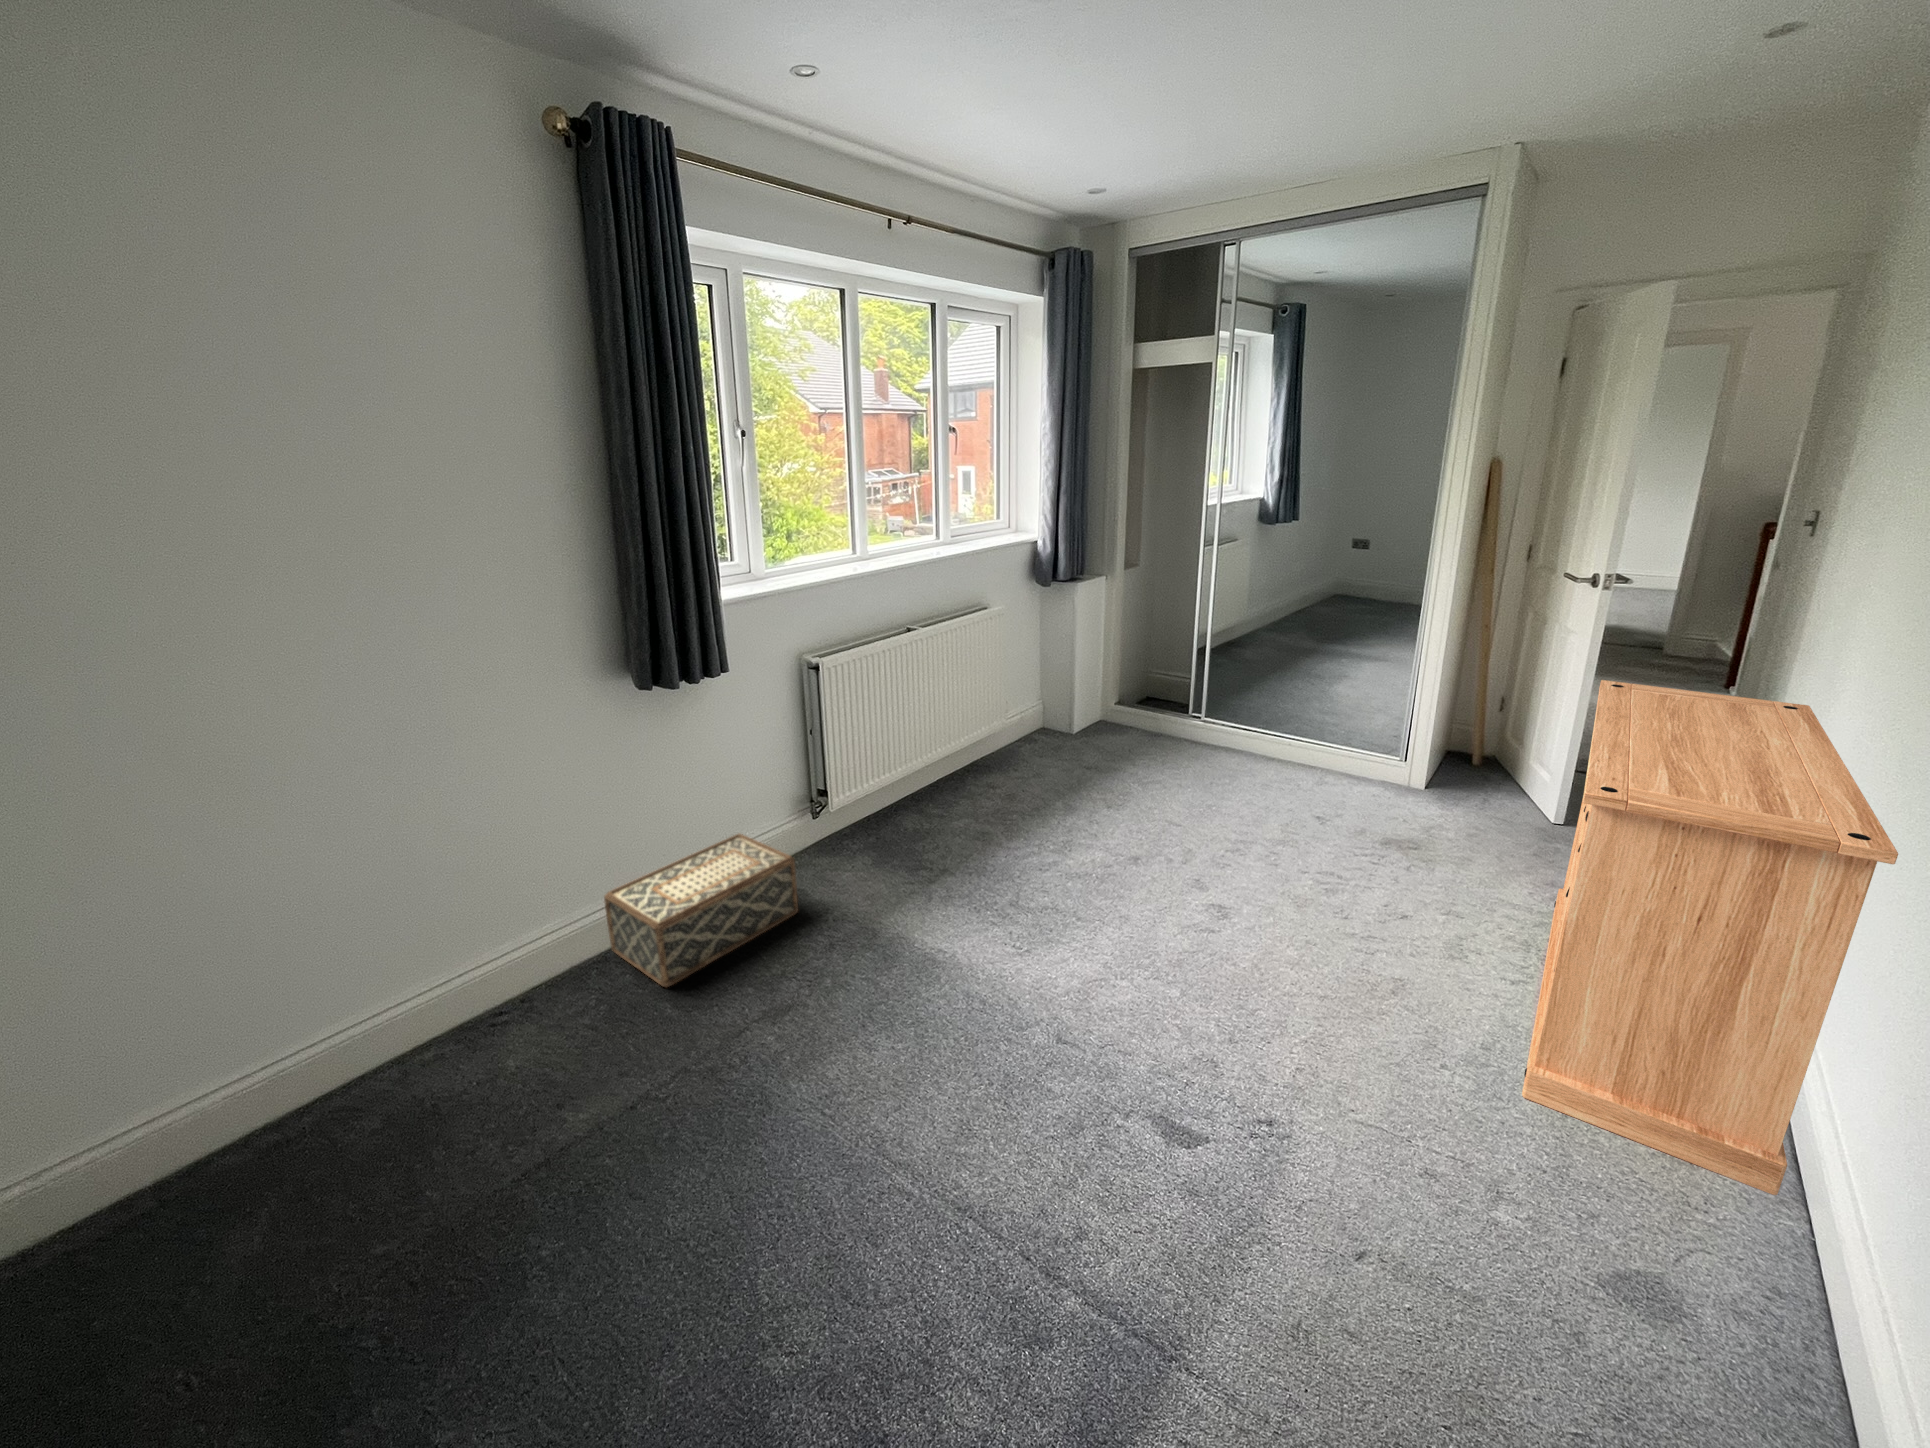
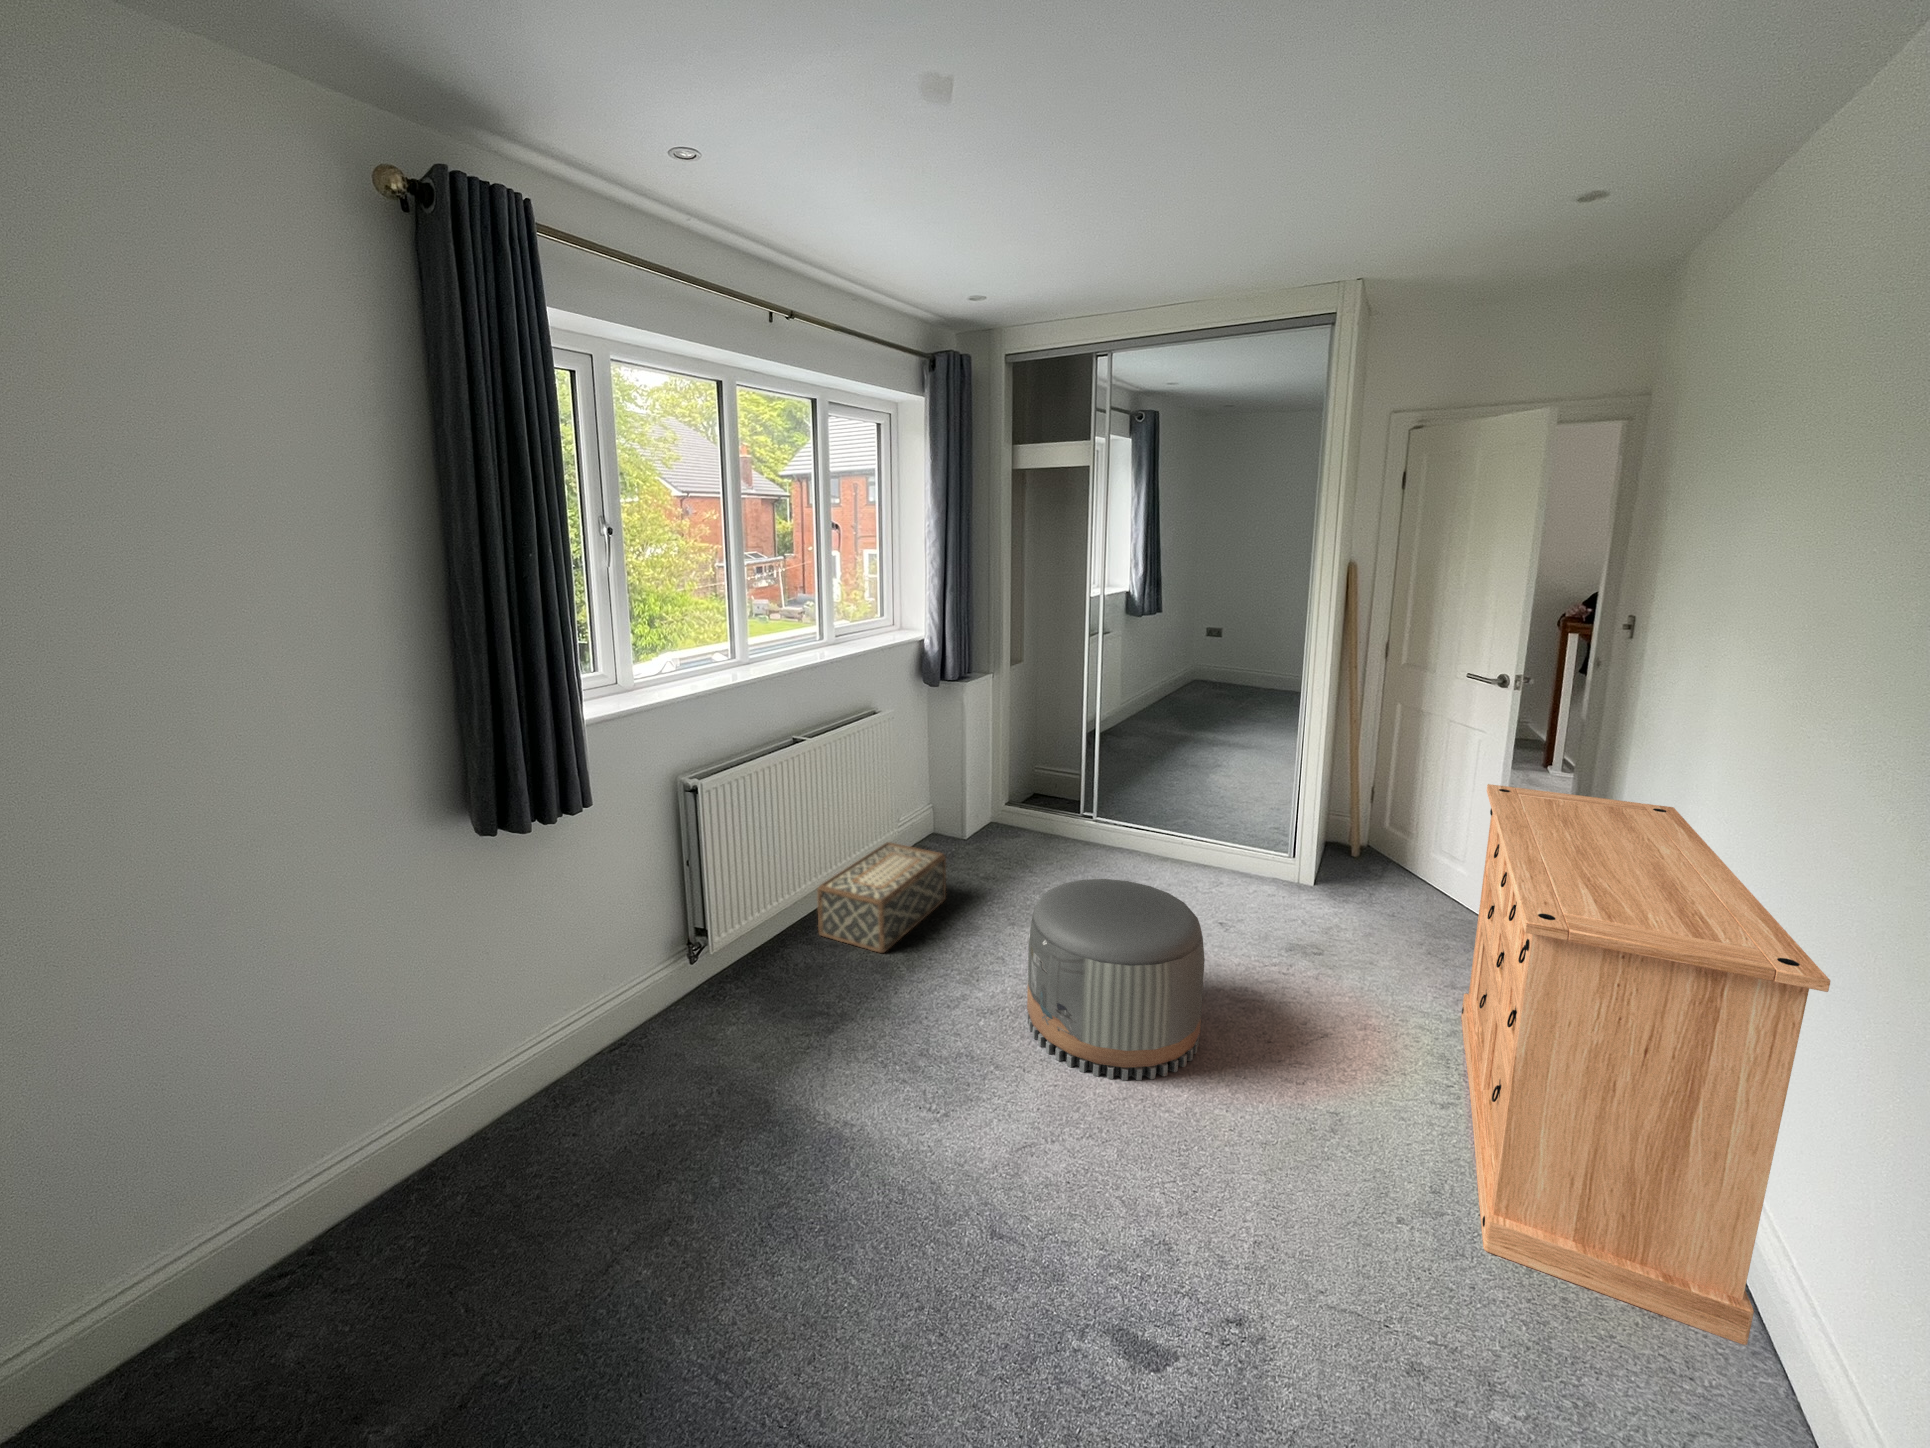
pouf: none [1112,762,1283,939] -> present [1027,879,1205,1080]
woven basket: present [604,834,798,987] -> present [817,842,946,953]

